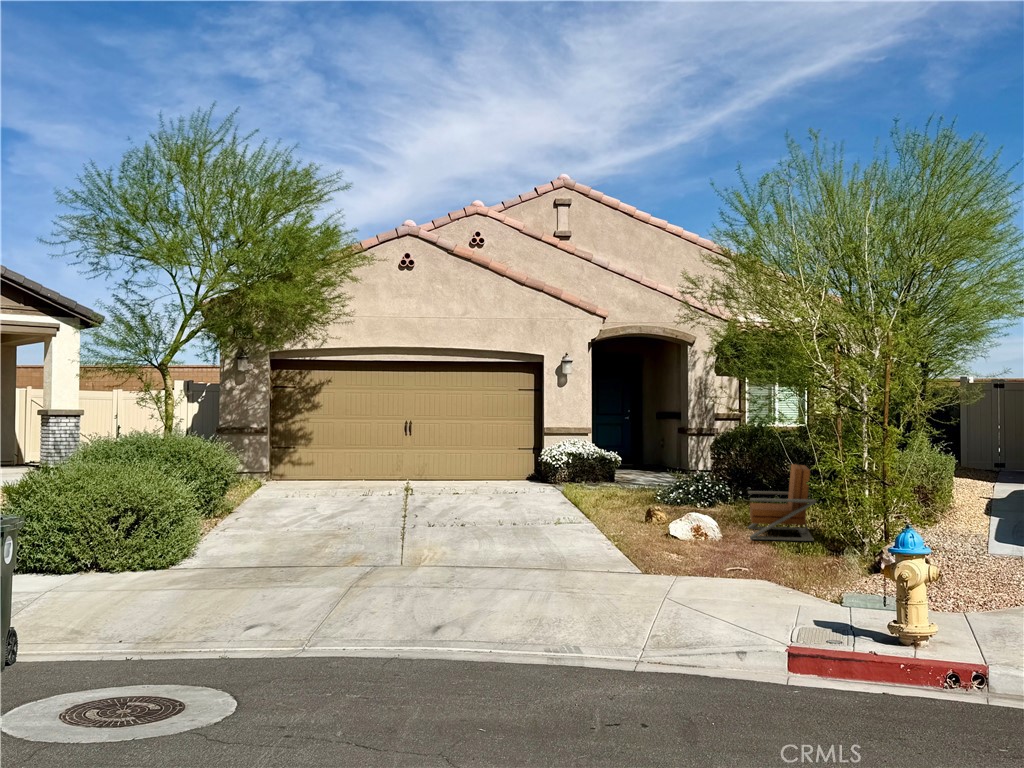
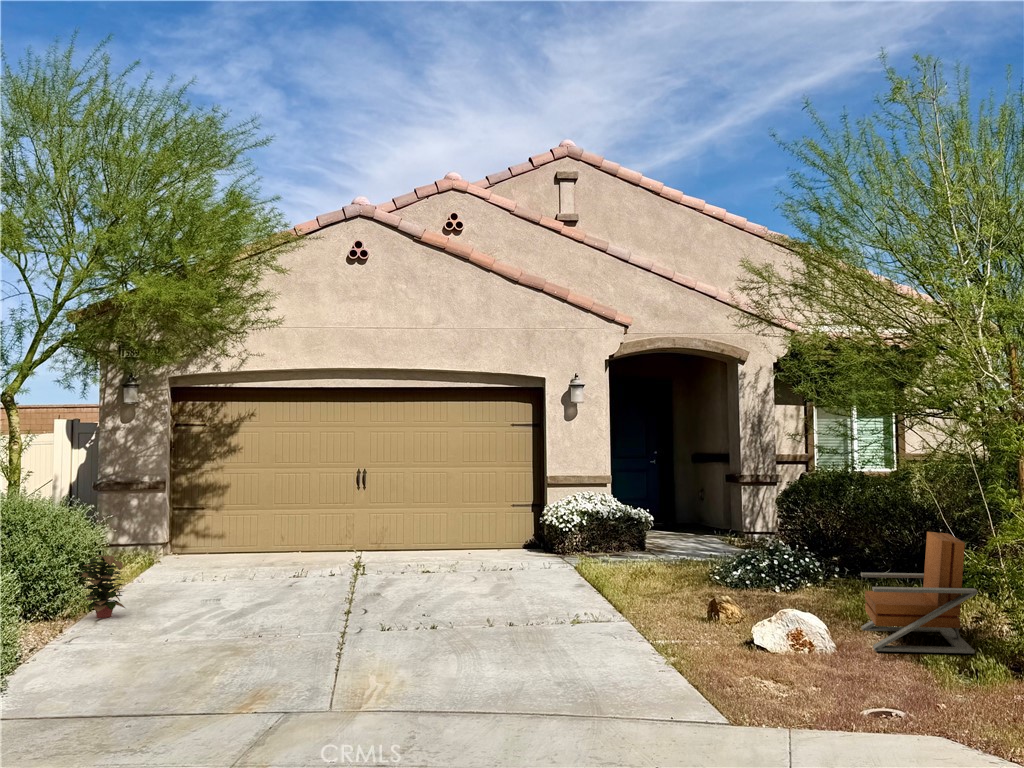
decorative plant: none [222,475,254,517] -> present [80,555,125,618]

